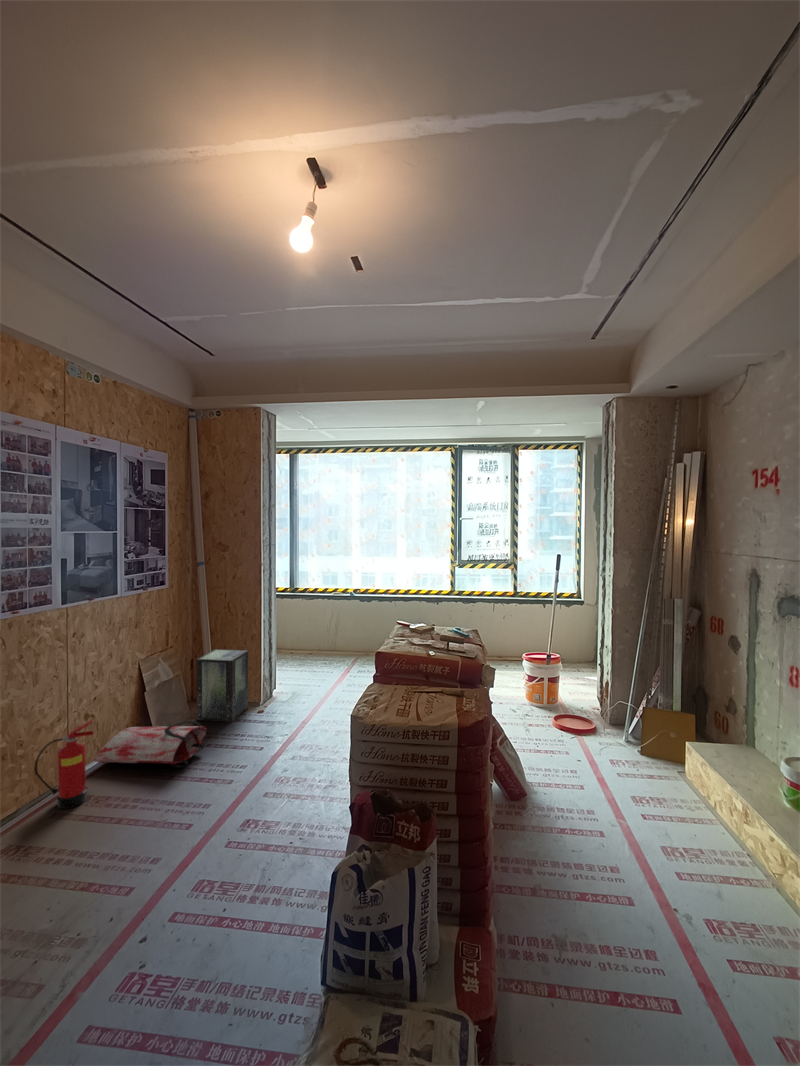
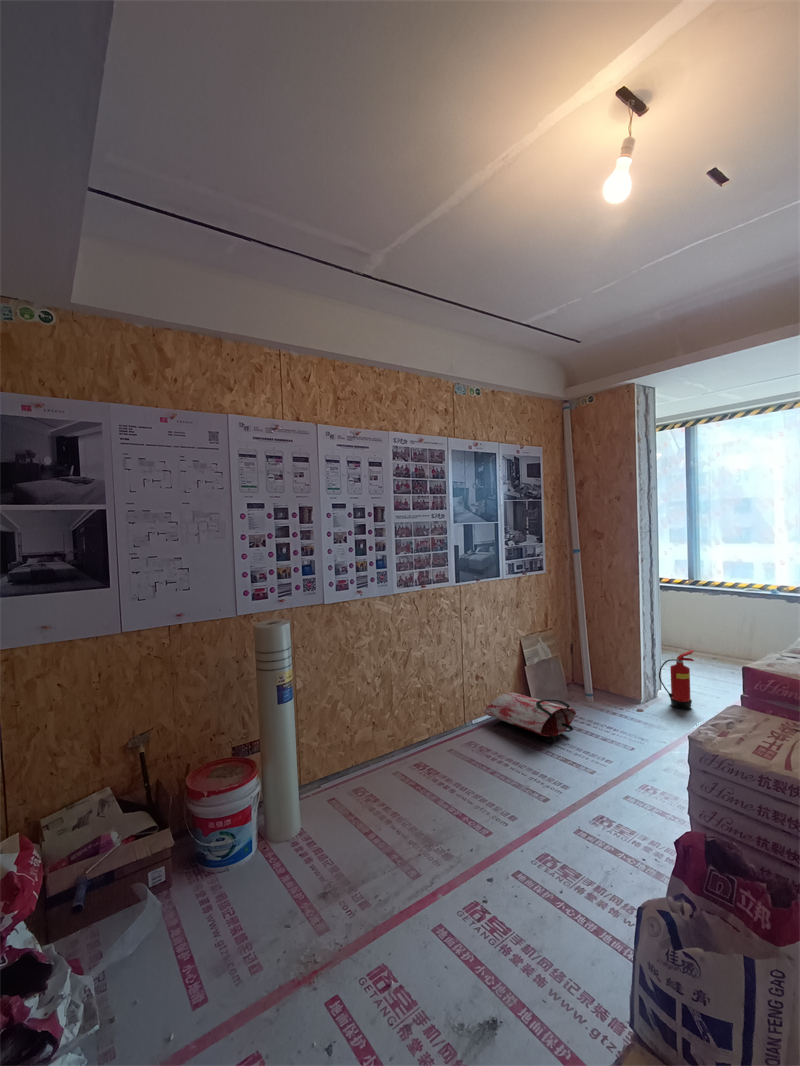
storage box: present [197,649,248,722] -> none [571,637,627,713]
fire extinguisher: present [35,720,93,809] -> present [659,650,694,709]

